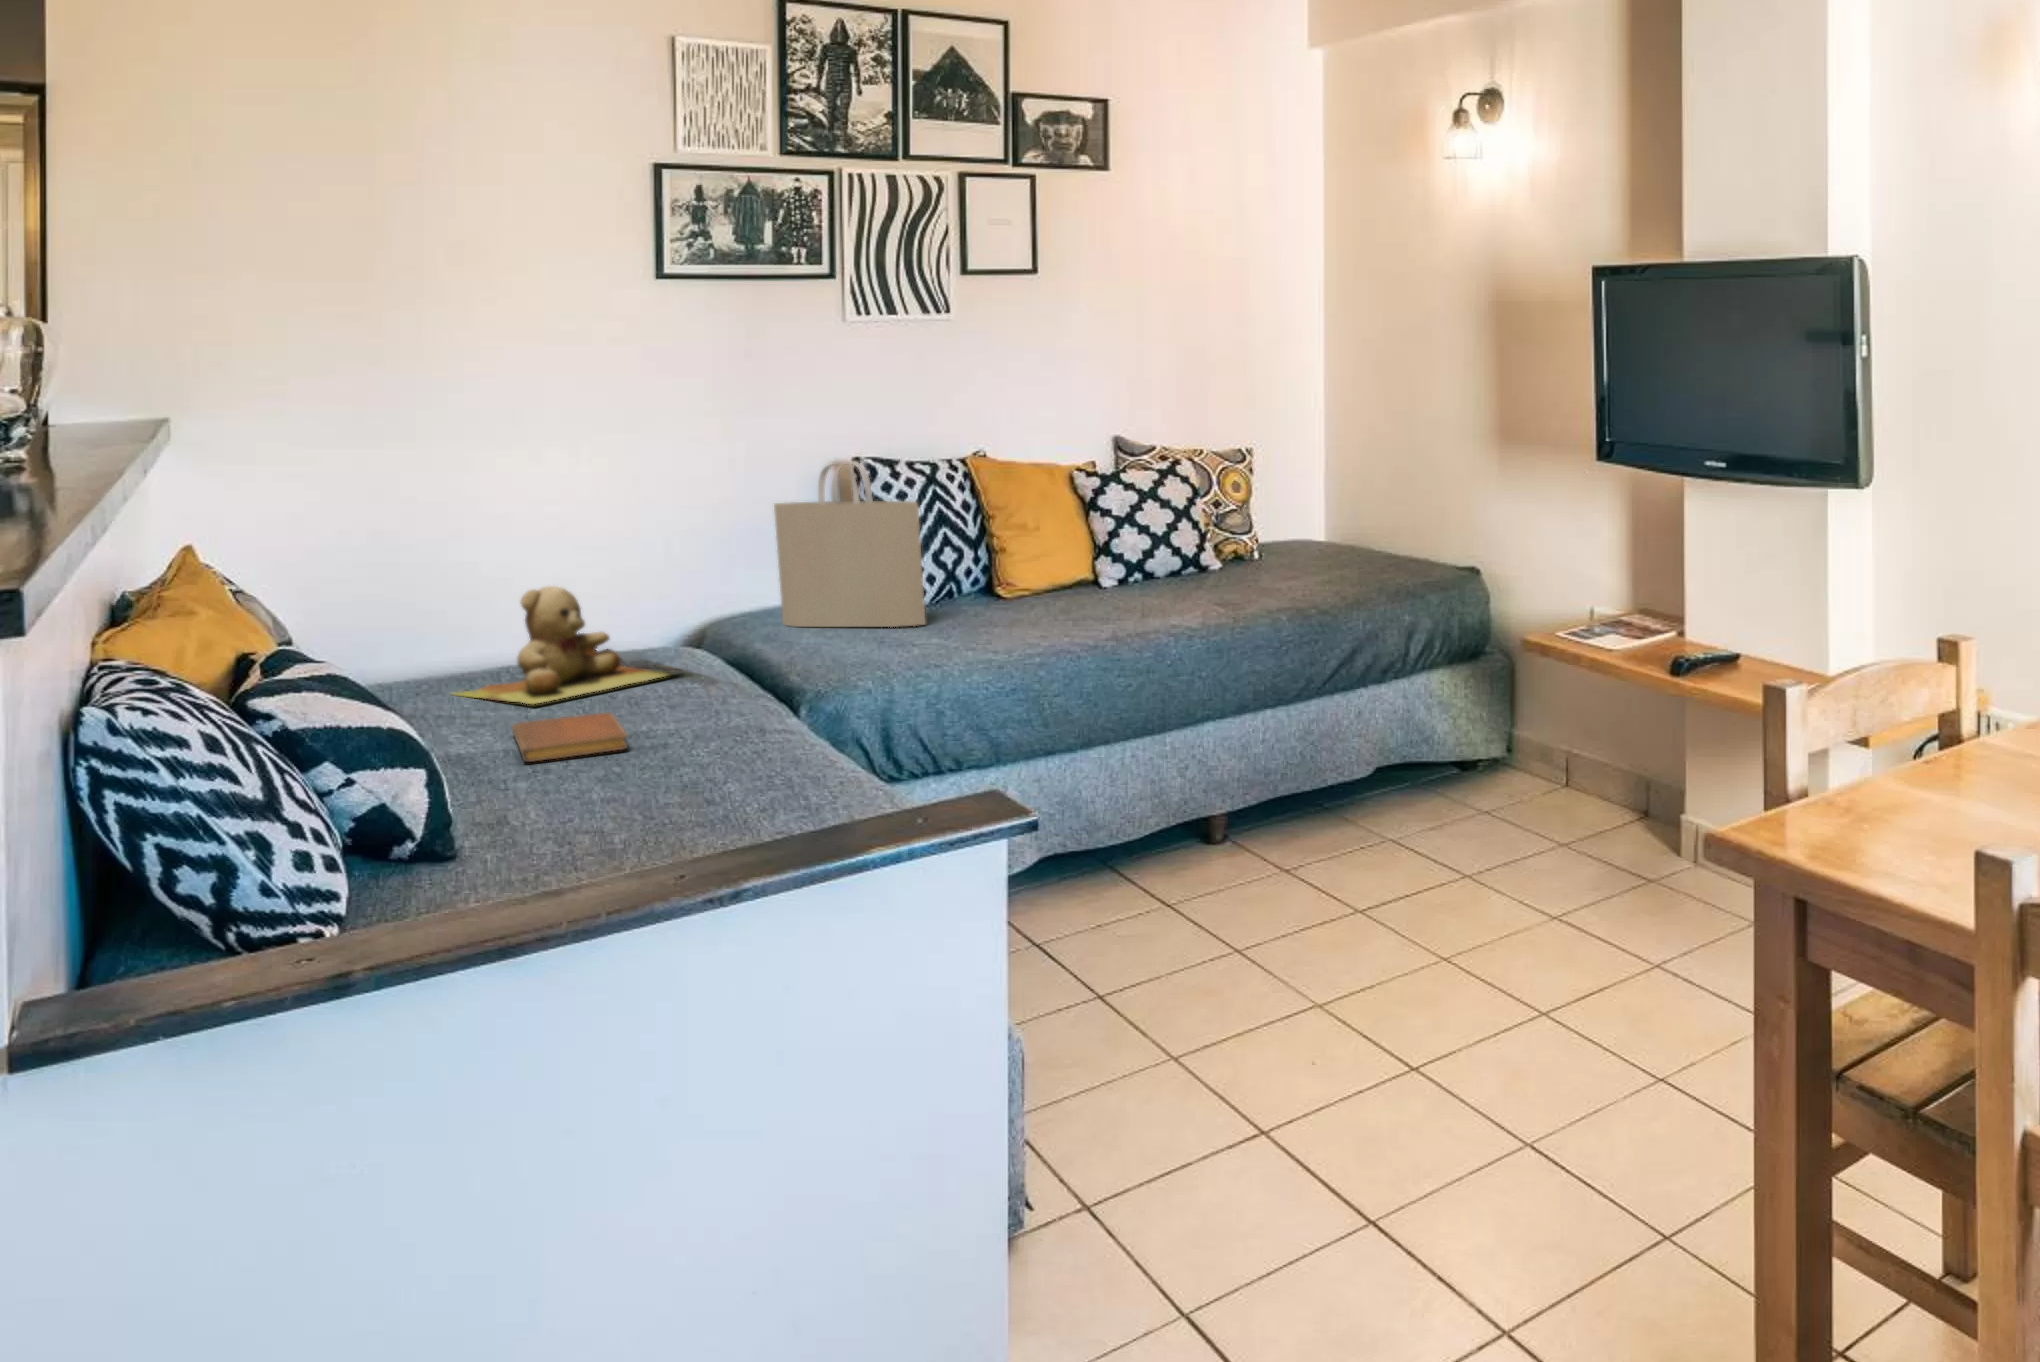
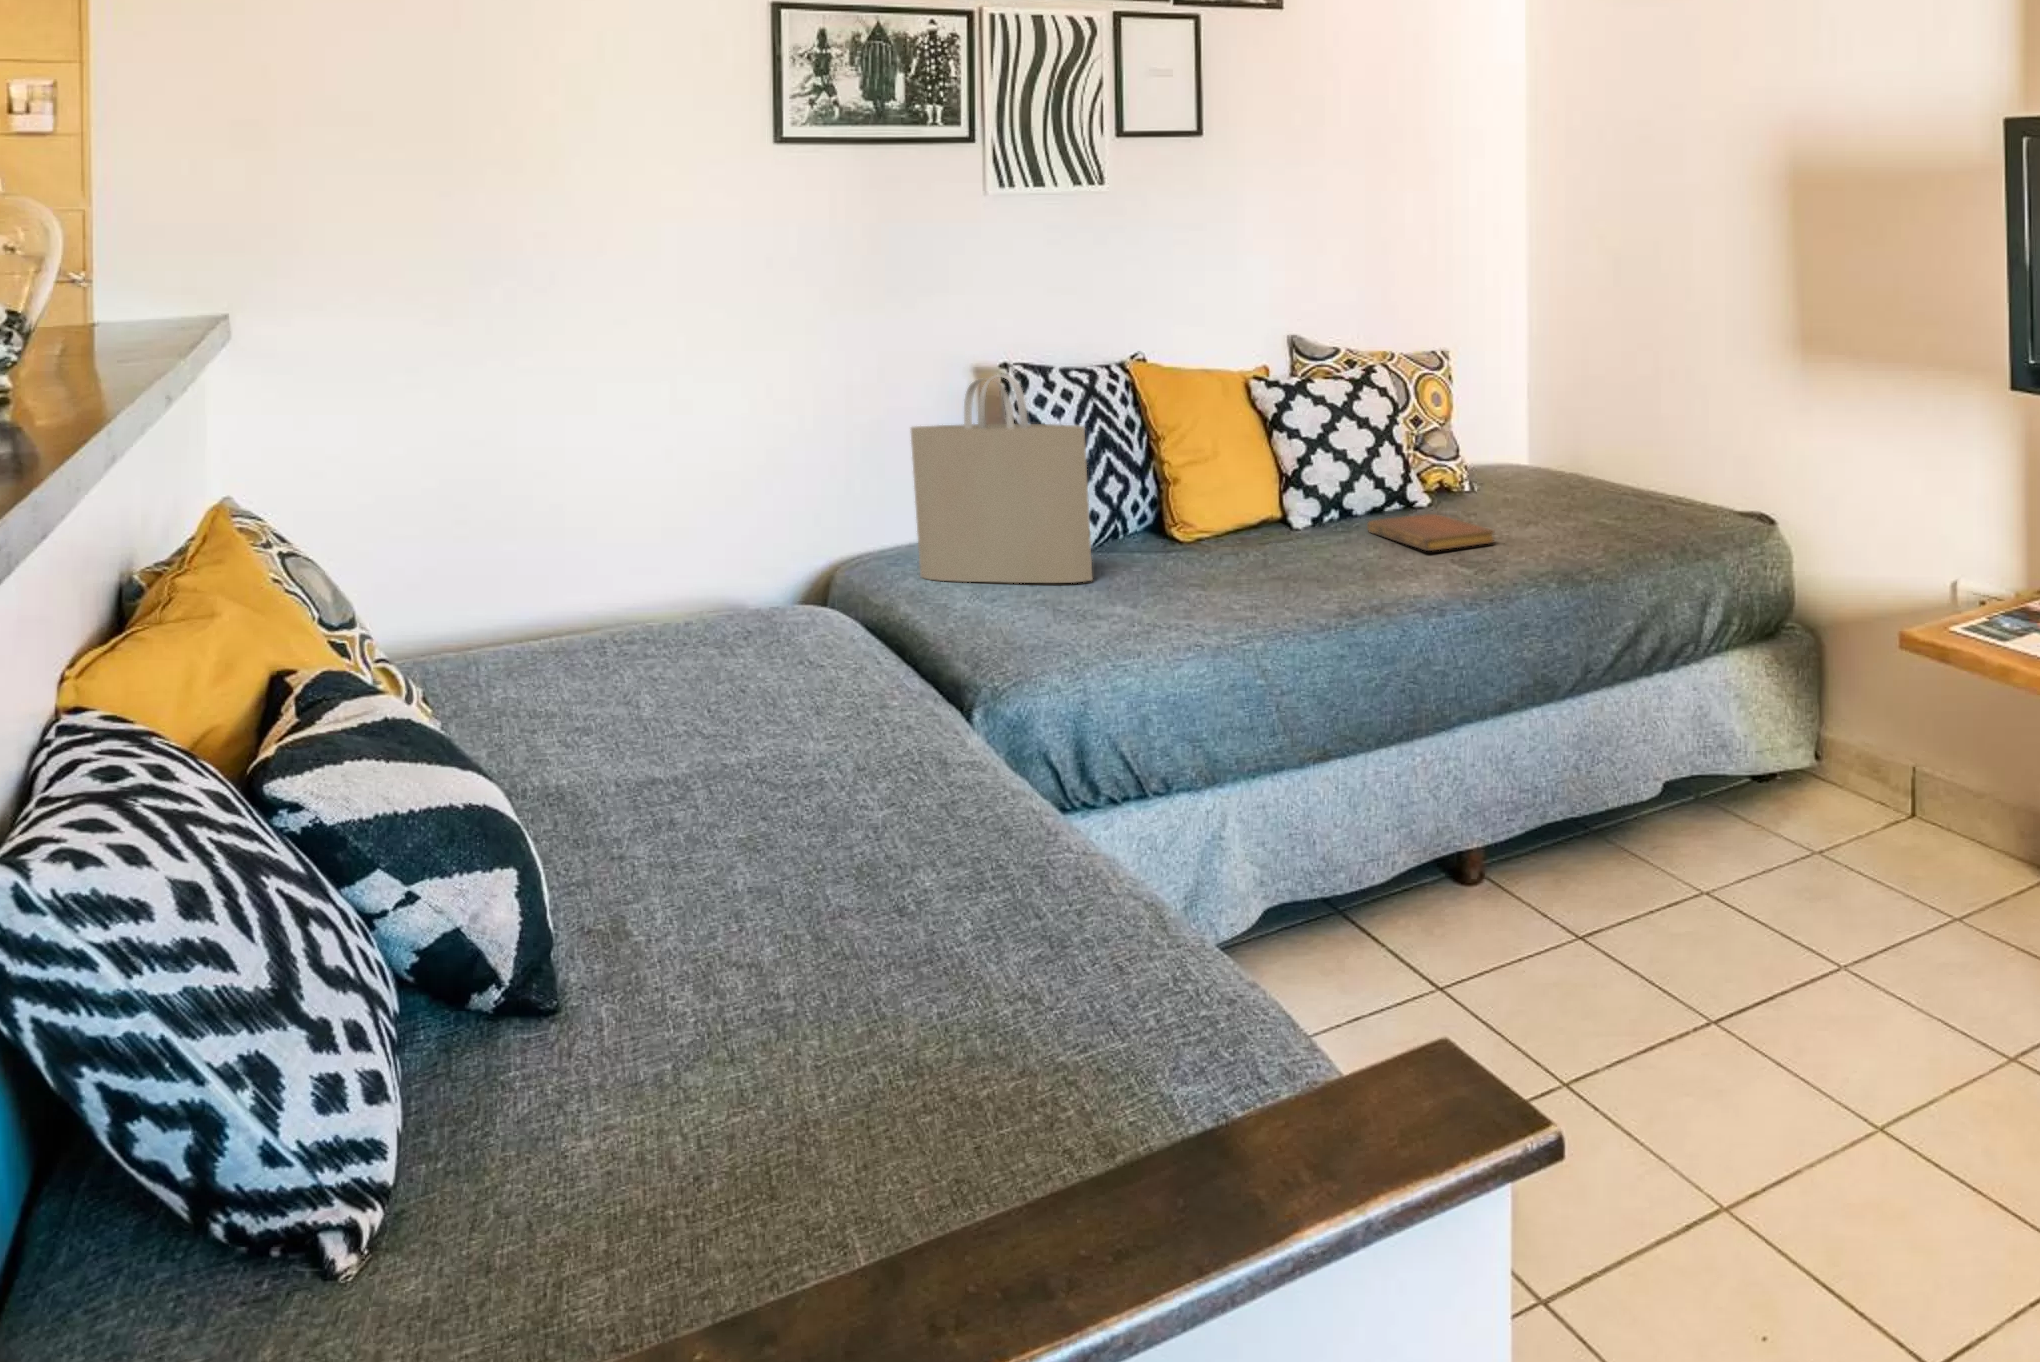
teddy bear: present [454,586,678,704] -> none [534,537,814,693]
notebook: present [511,713,628,762] -> present [1367,514,1494,551]

